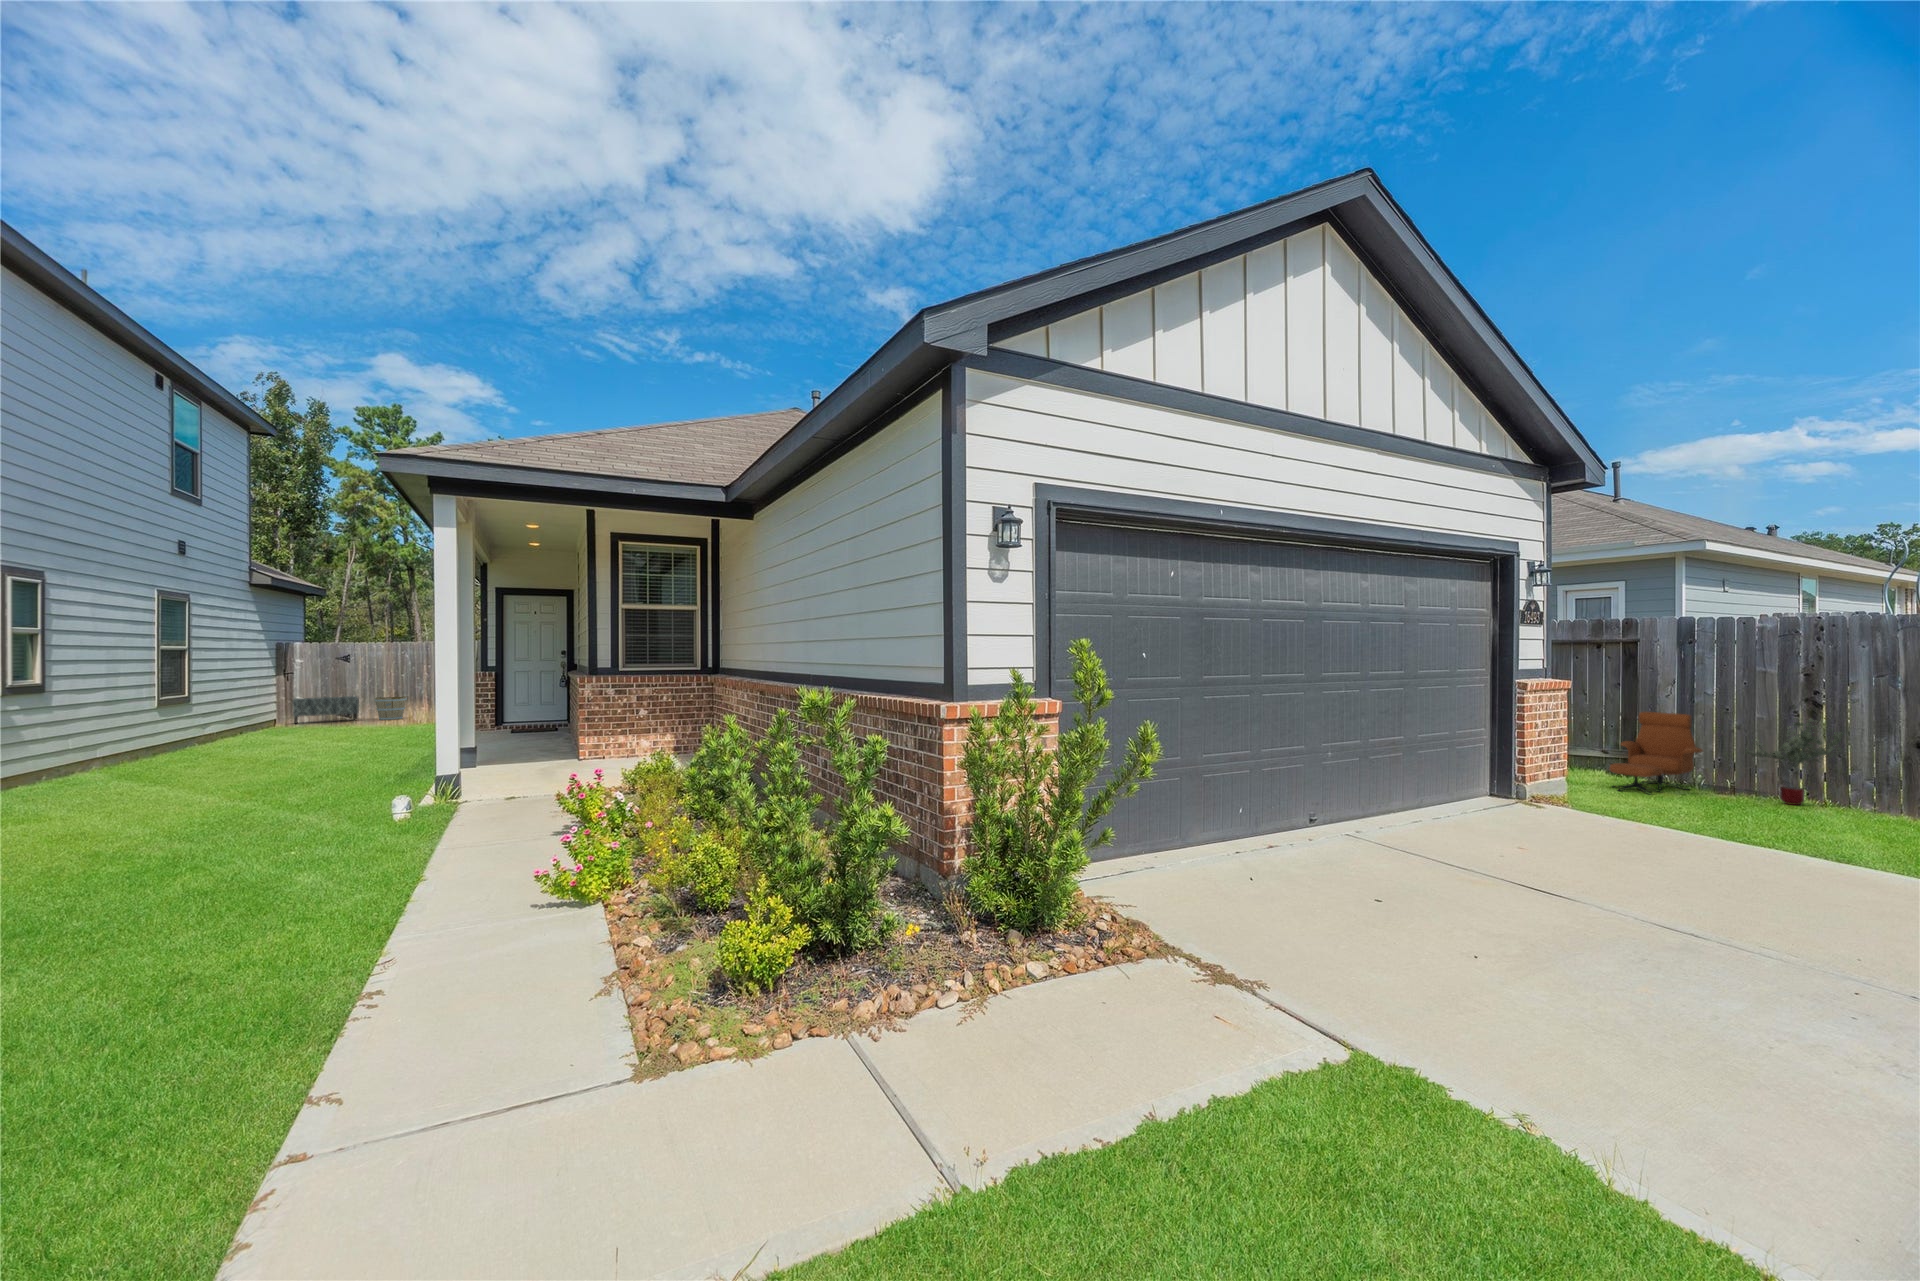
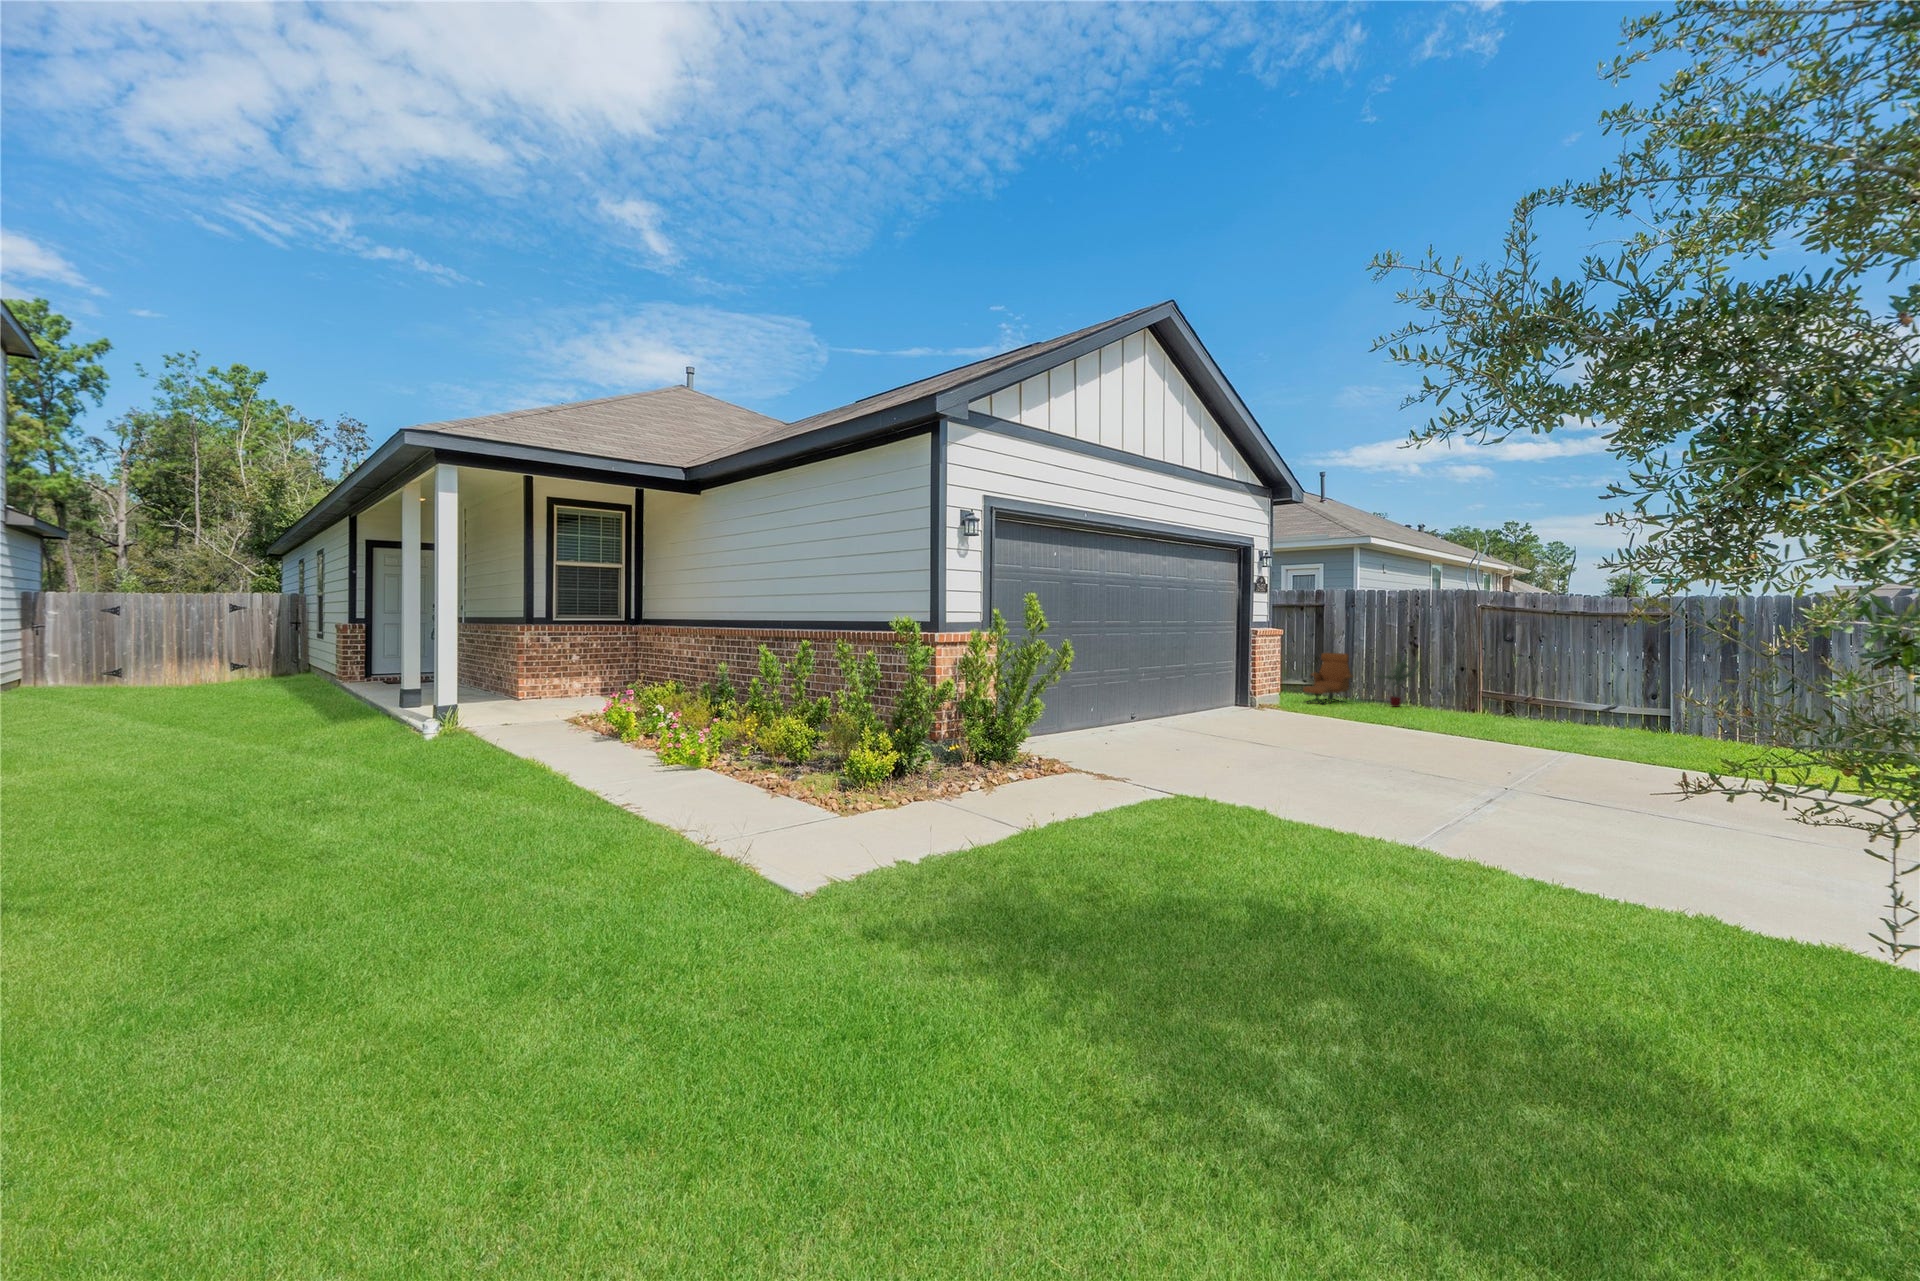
bench: present [293,696,359,724] -> none [45,655,132,686]
wooden bucket: present [374,696,407,720] -> none [152,655,191,681]

